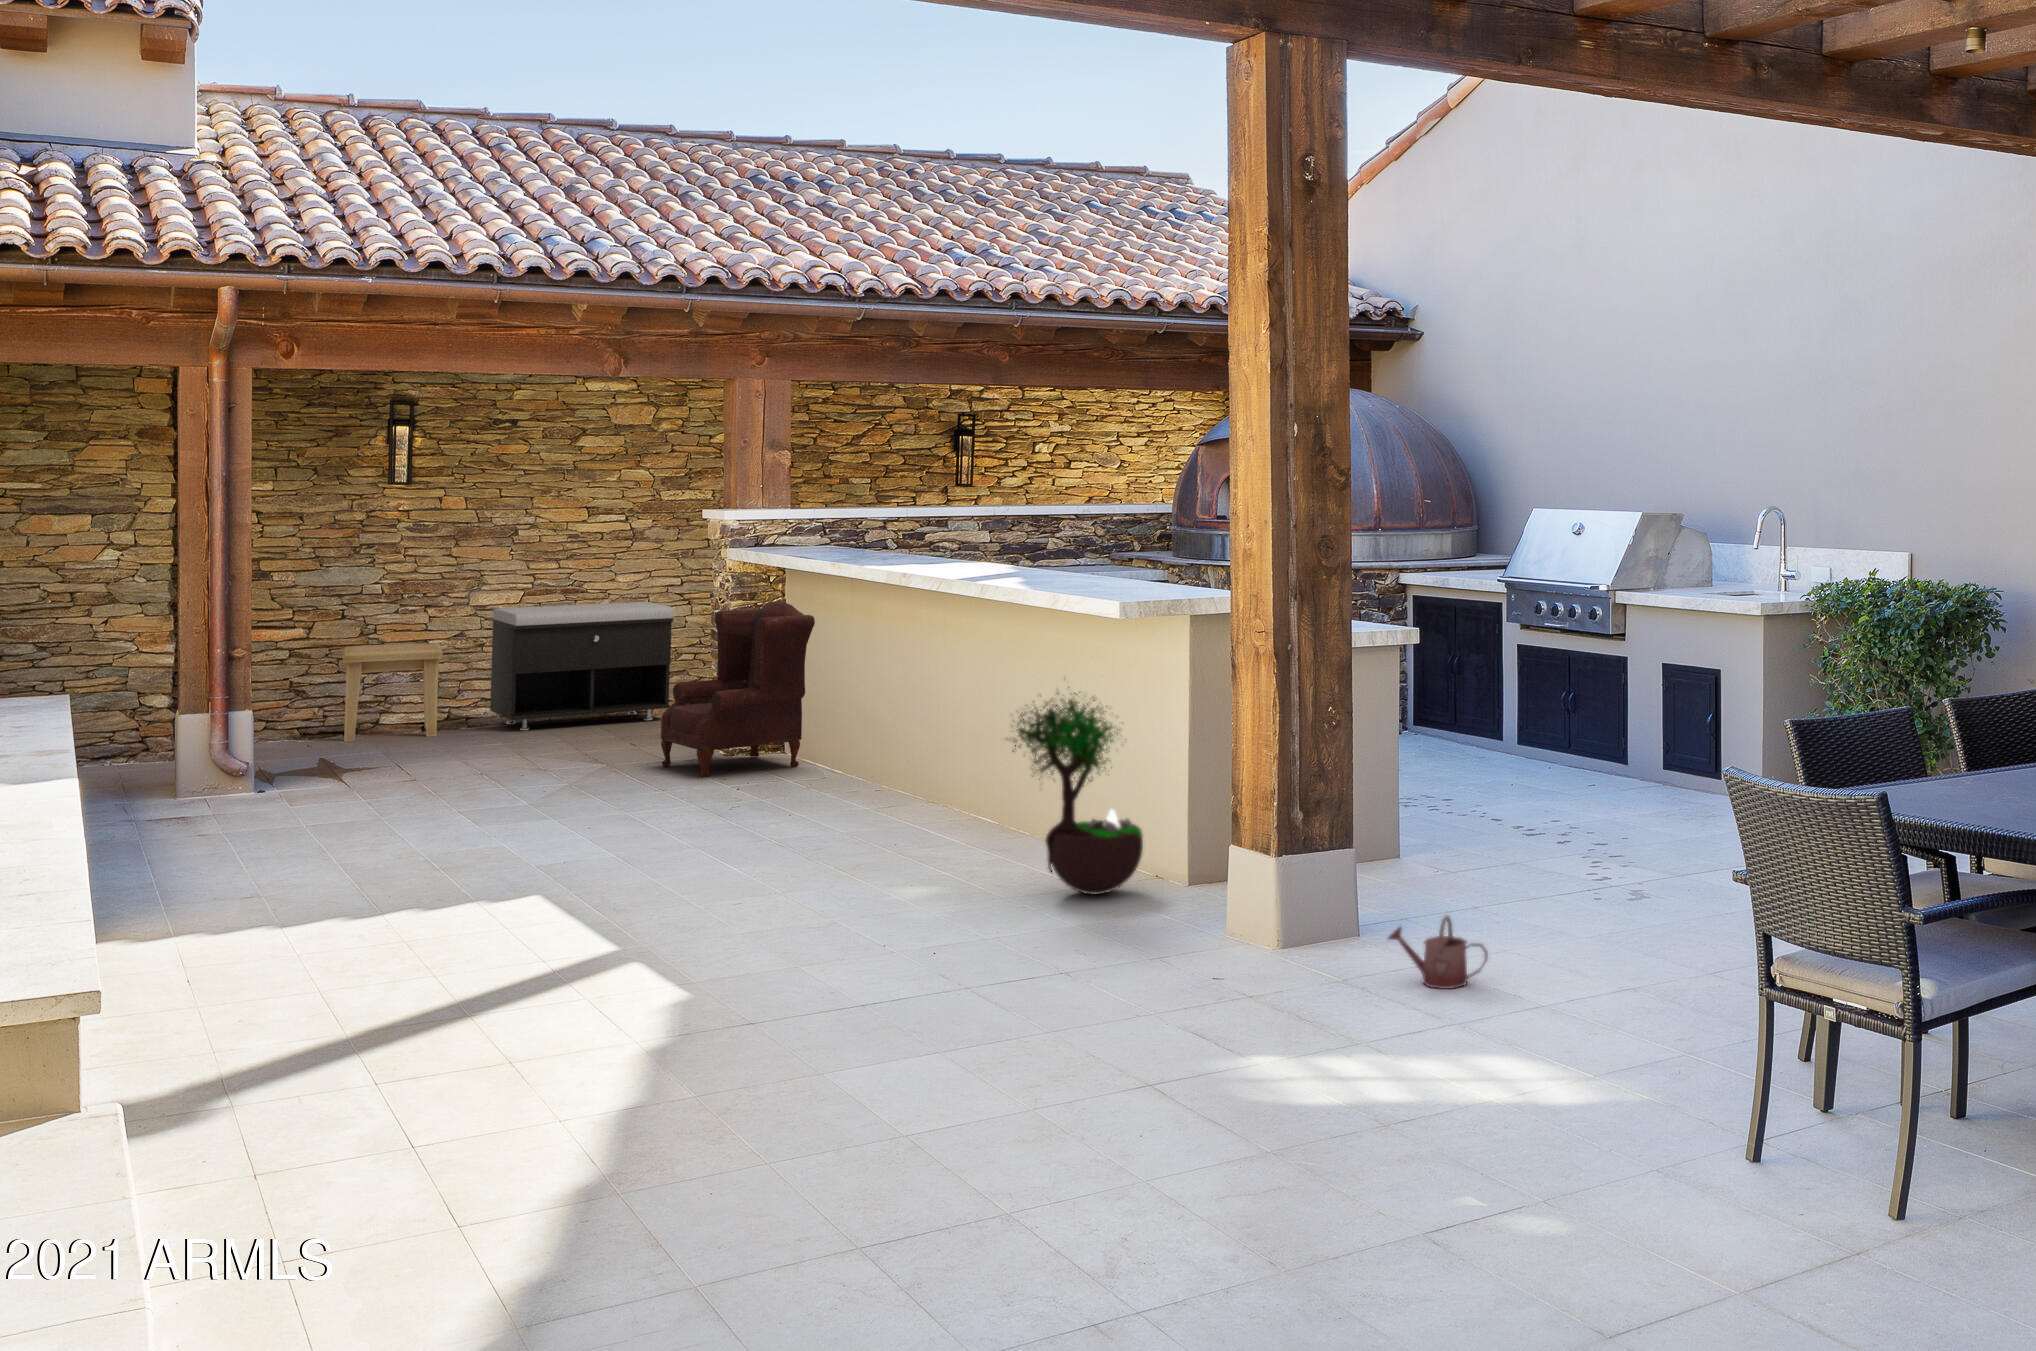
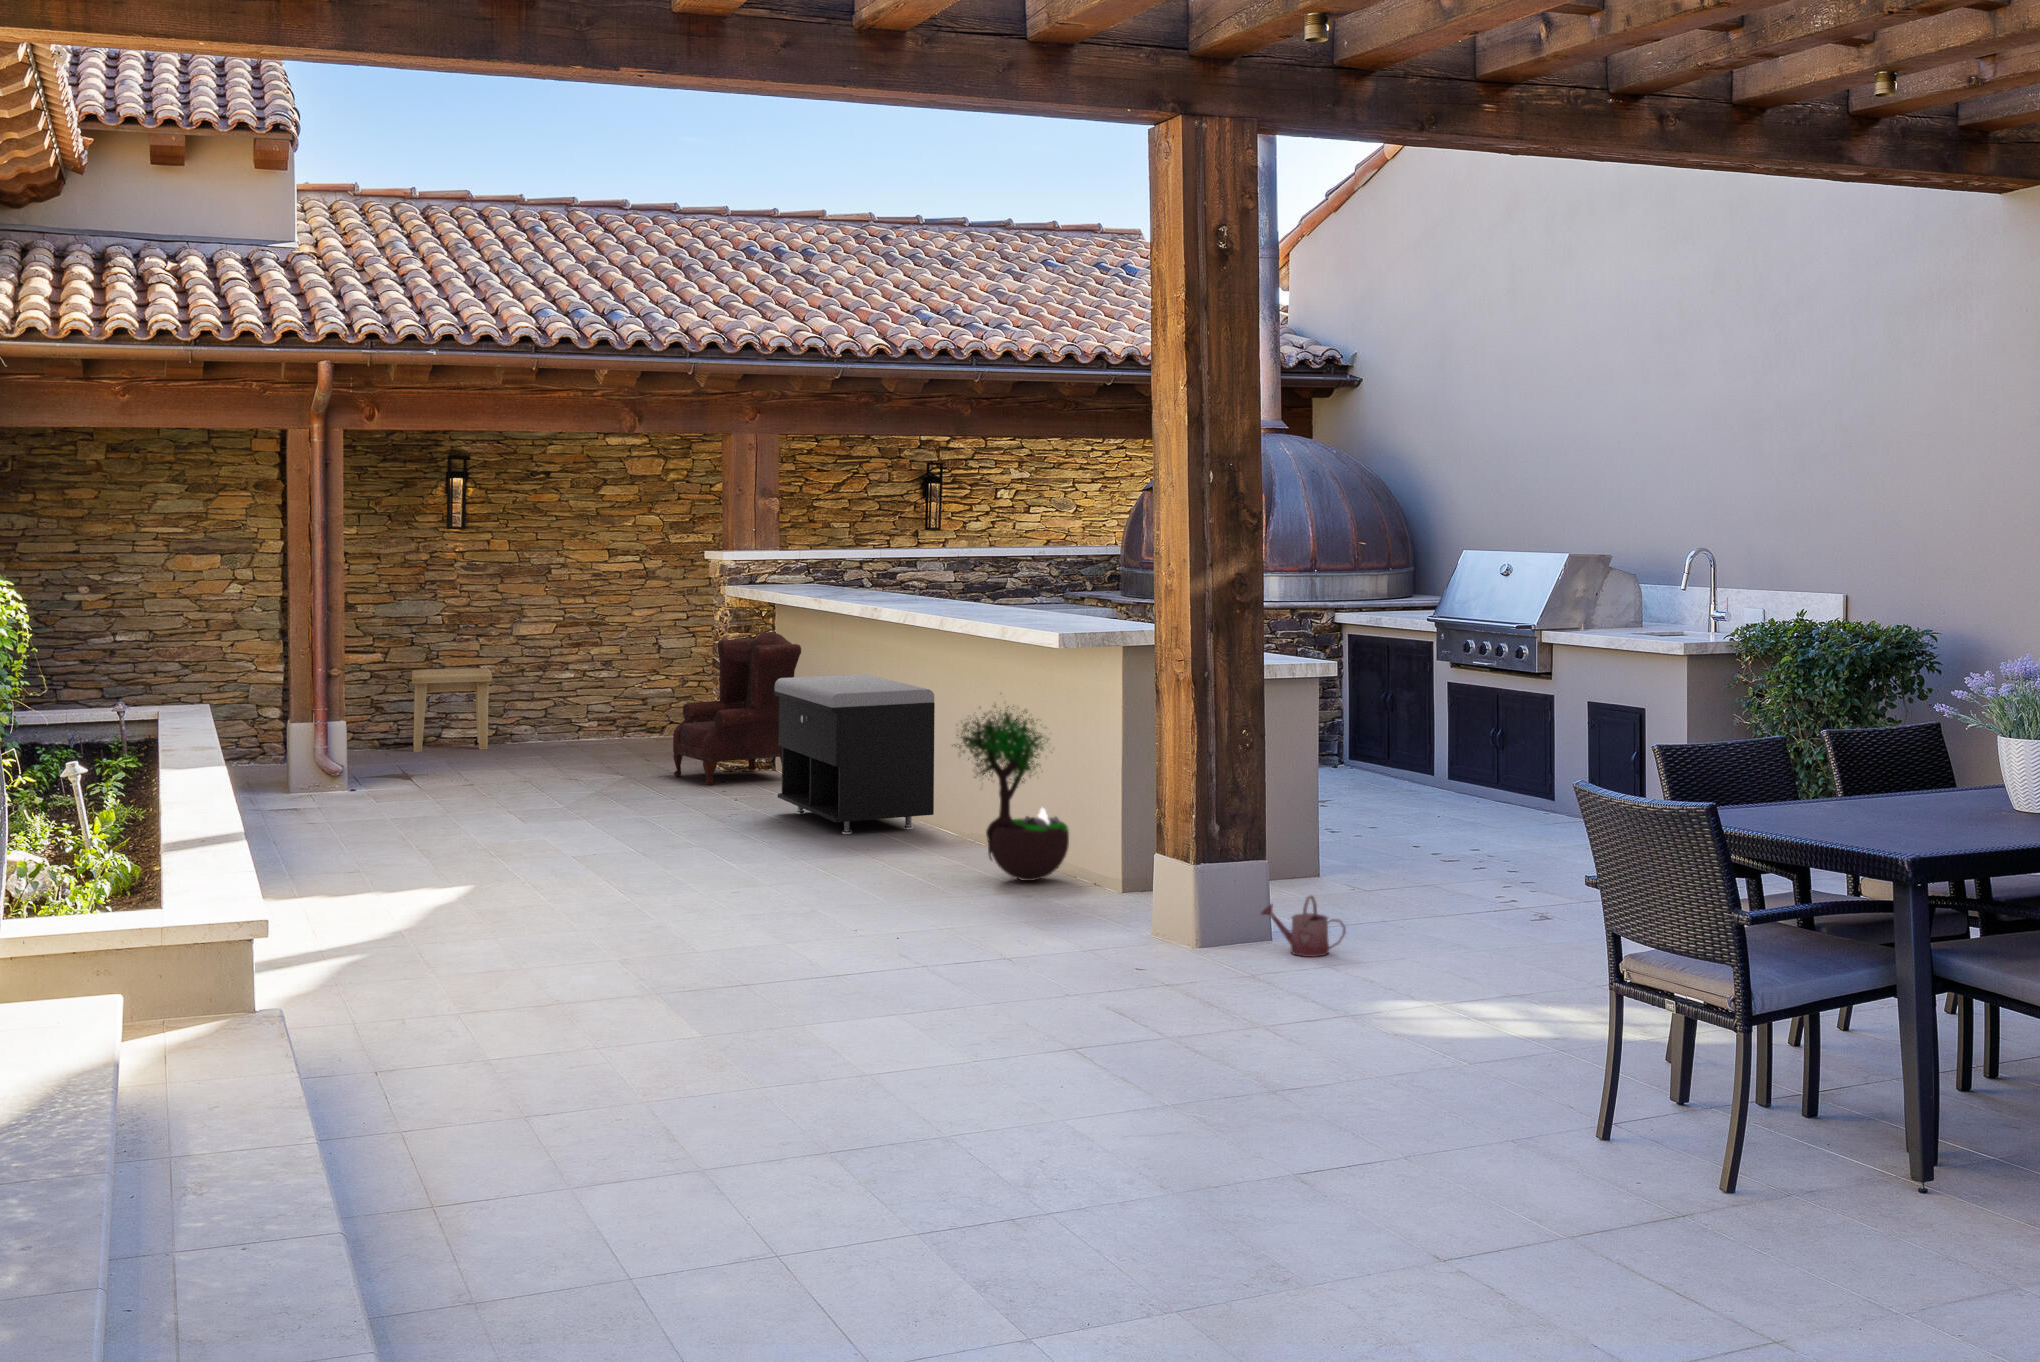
storage bench: present [490,602,673,730] -> present [774,674,935,834]

